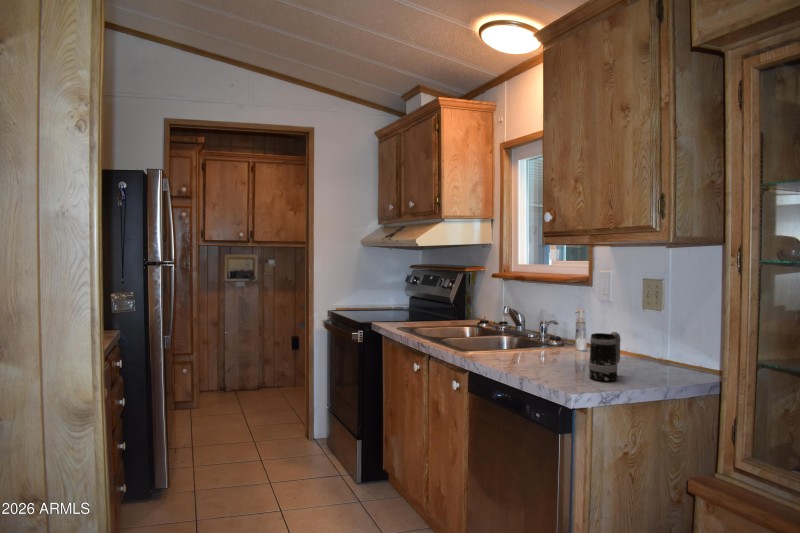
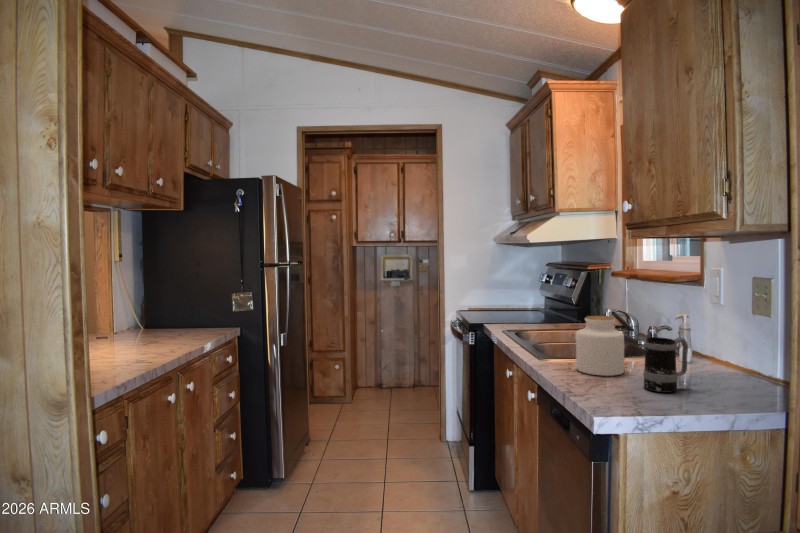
jar: none [517,316,558,371] -> present [576,316,624,376]

